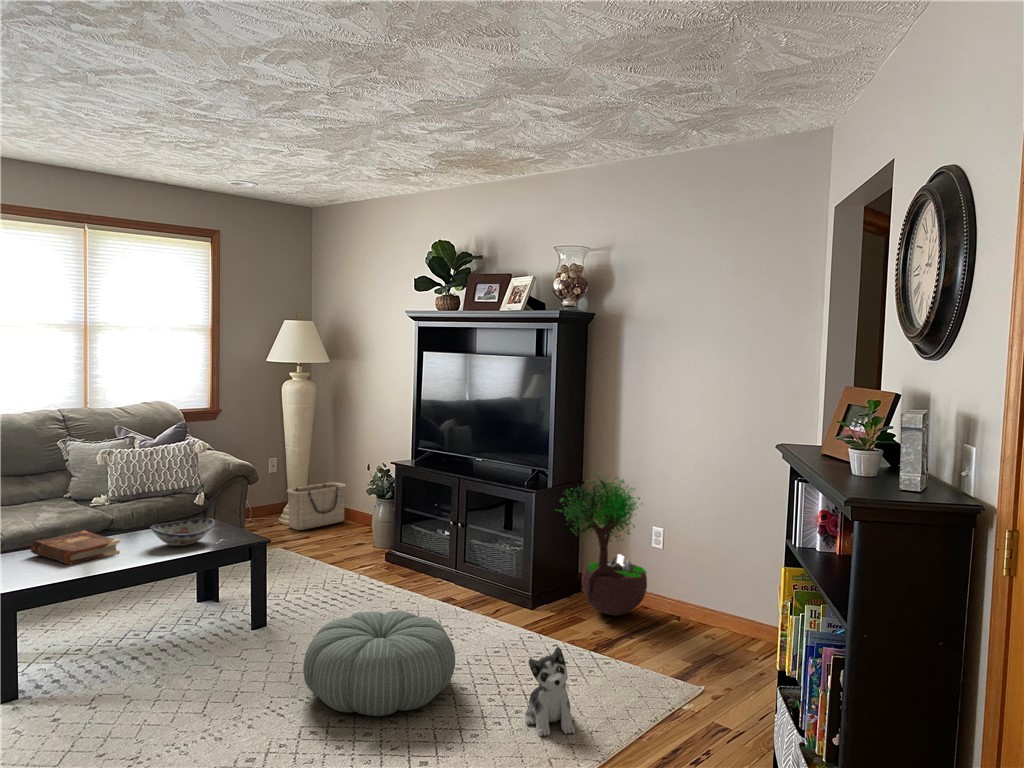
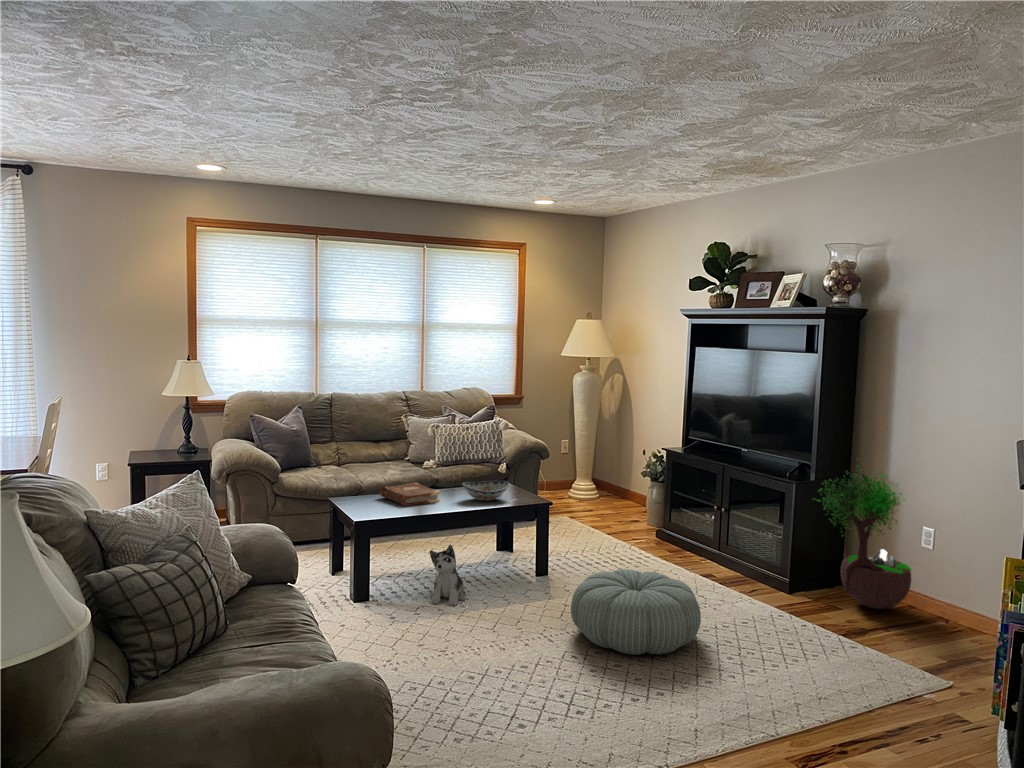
basket: present [287,482,346,530] -> none [576,464,628,504]
plush toy: present [525,647,575,736] -> present [430,545,466,606]

